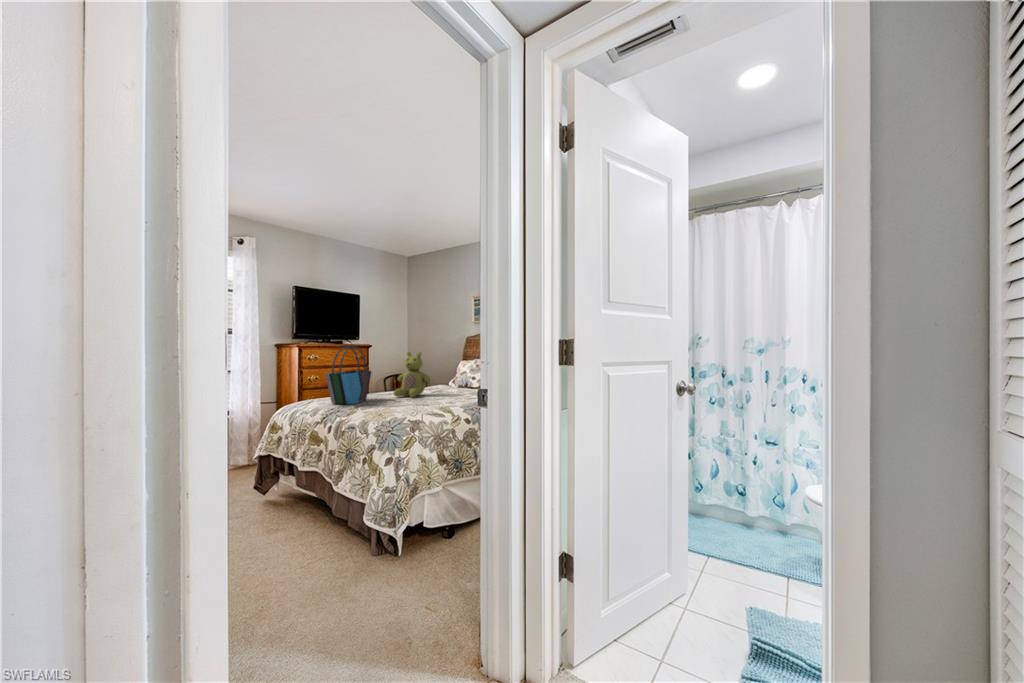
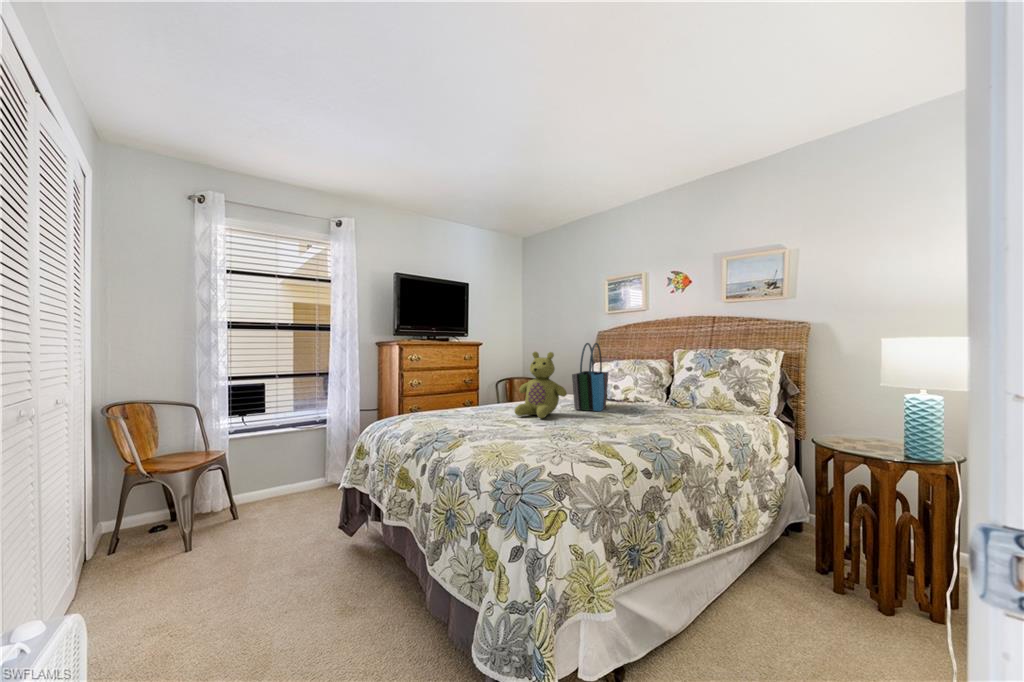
tote bag: present [325,346,371,404] -> present [572,343,608,411]

